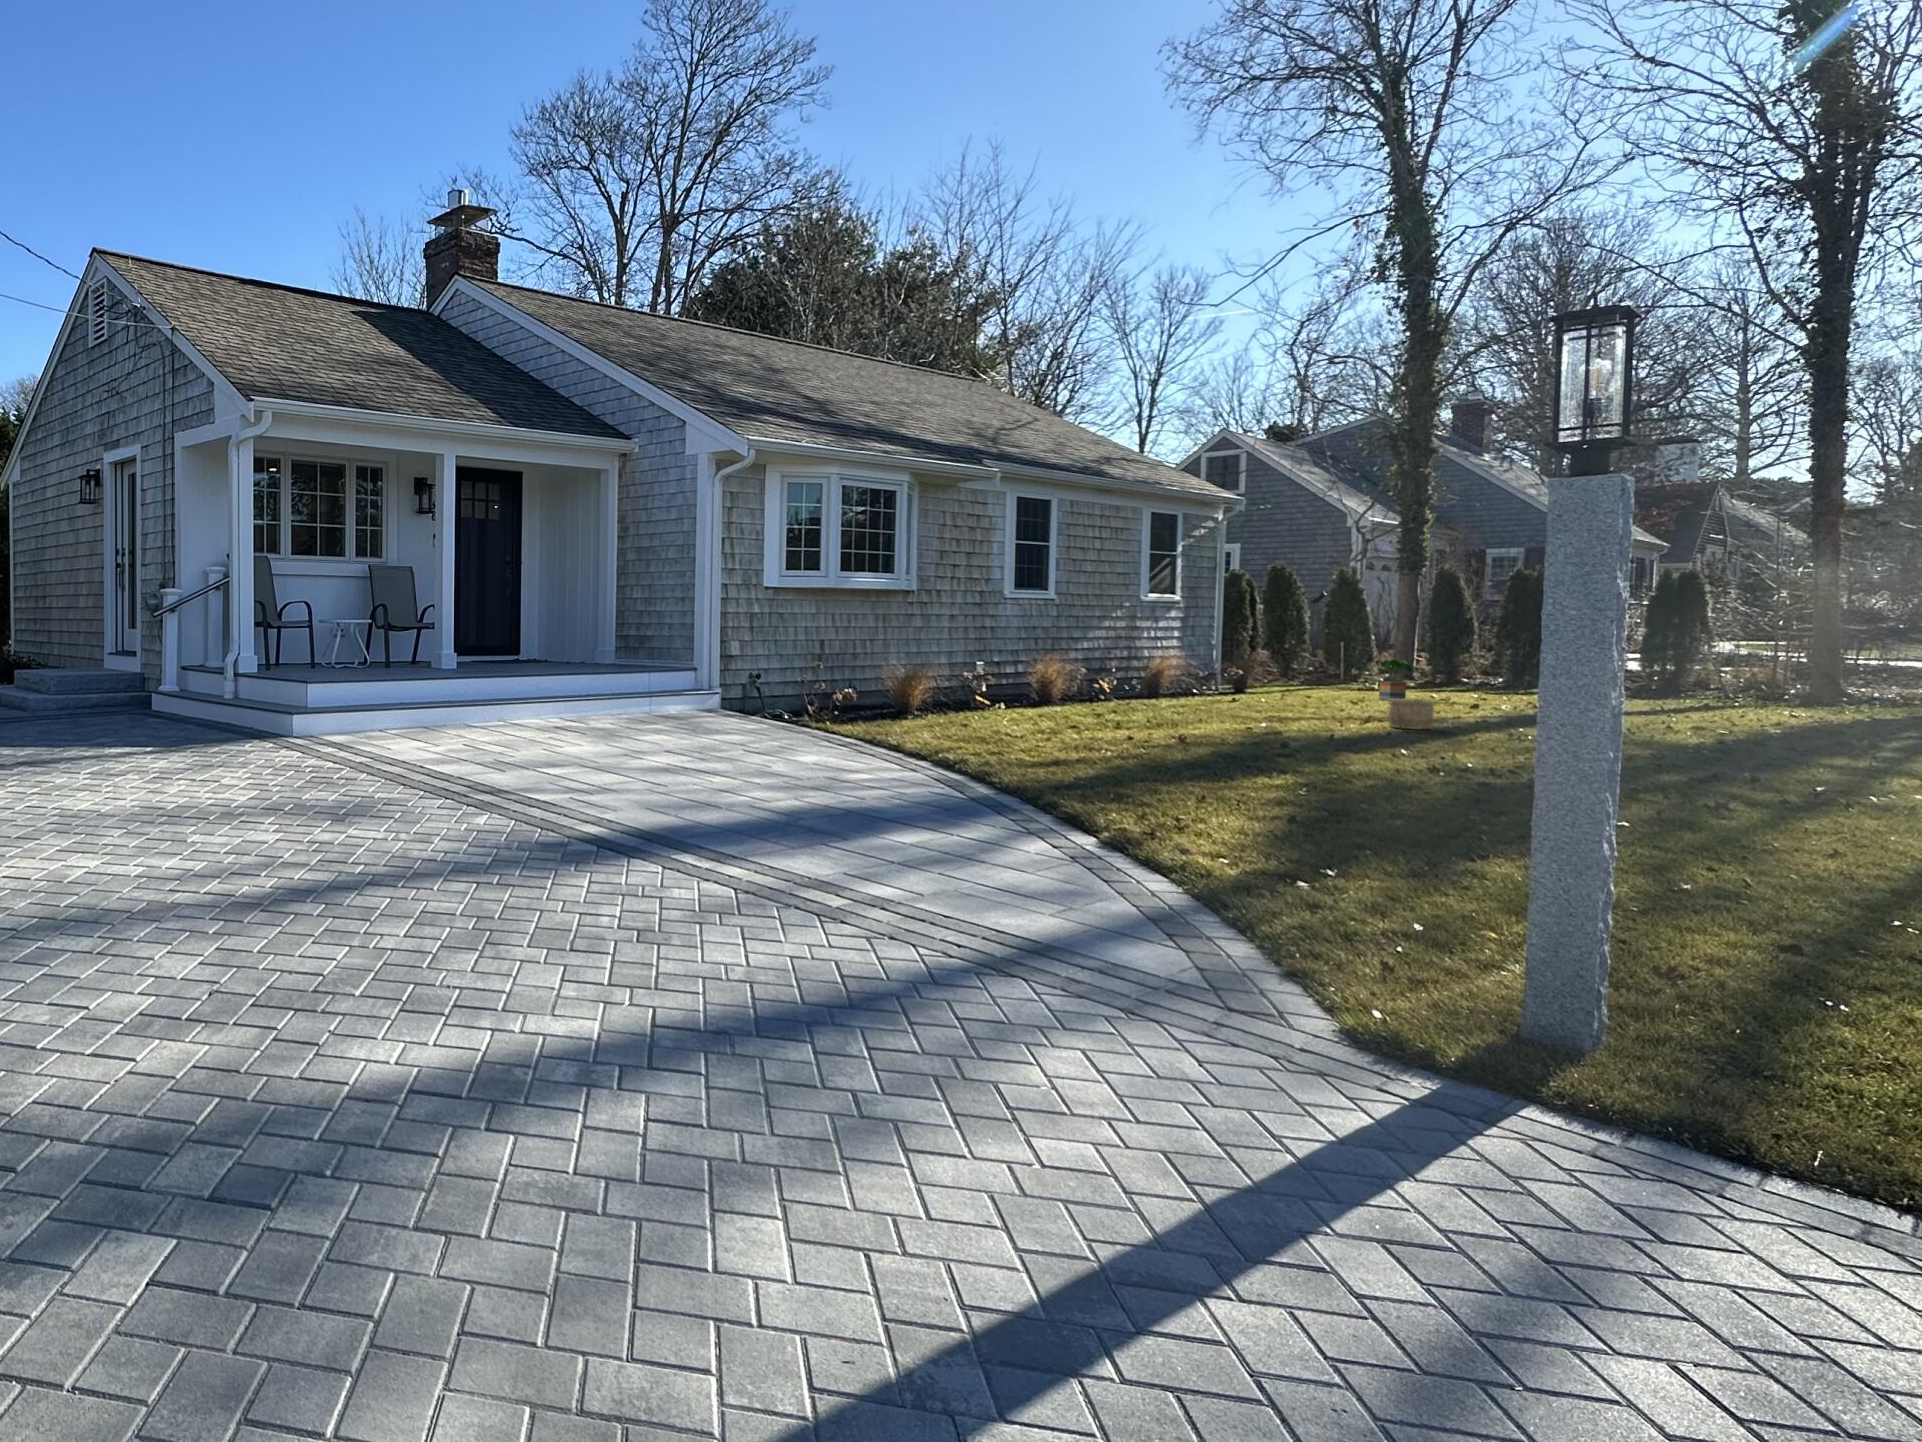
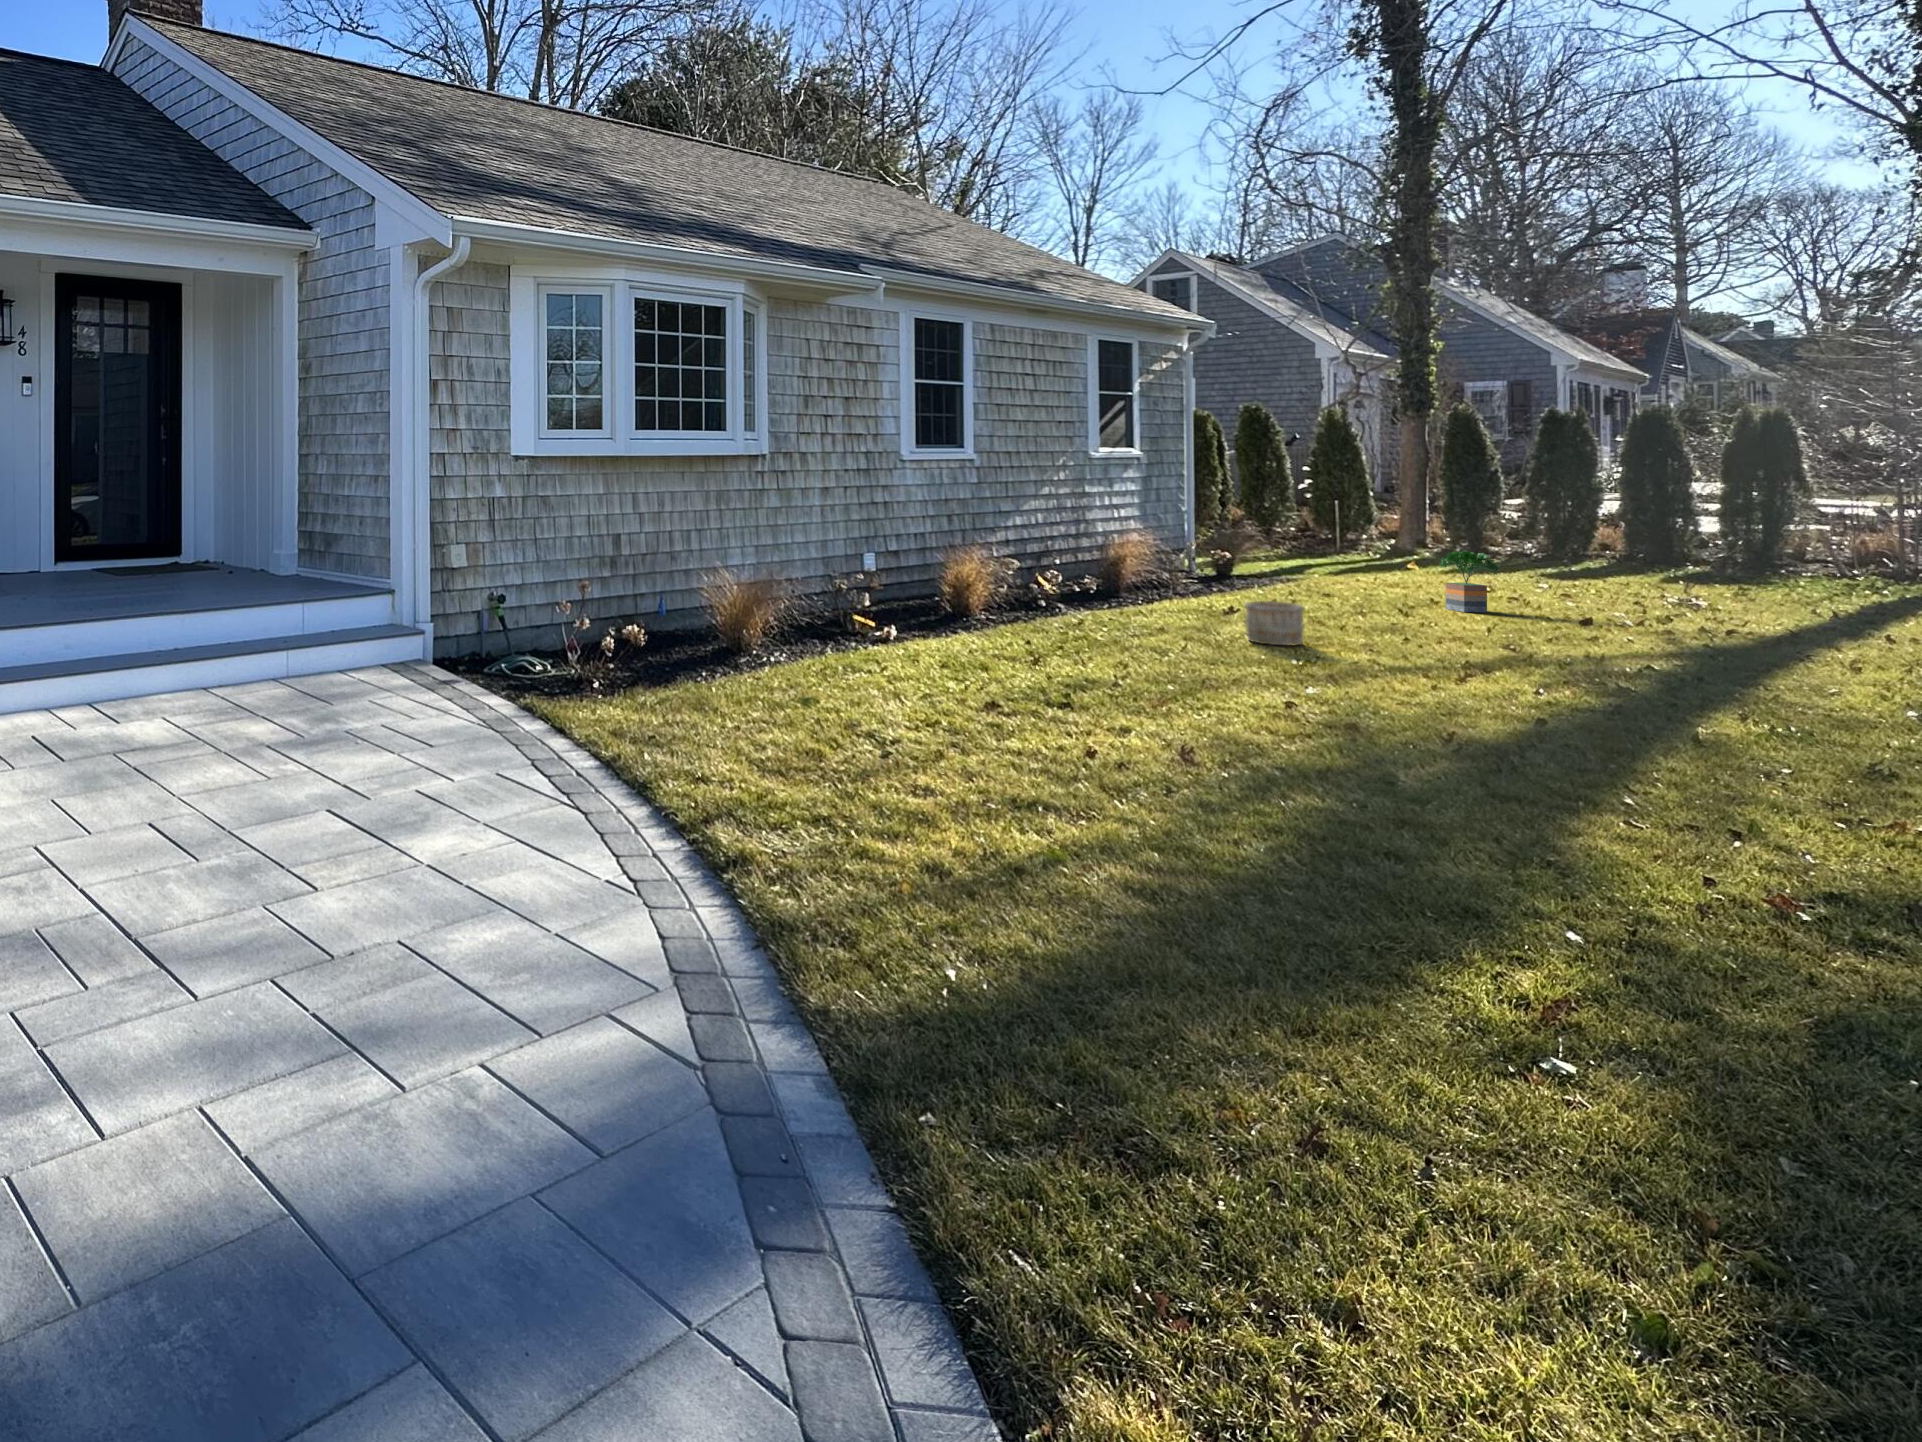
wooden bucket: present [1389,699,1434,730] -> present [1245,601,1304,645]

